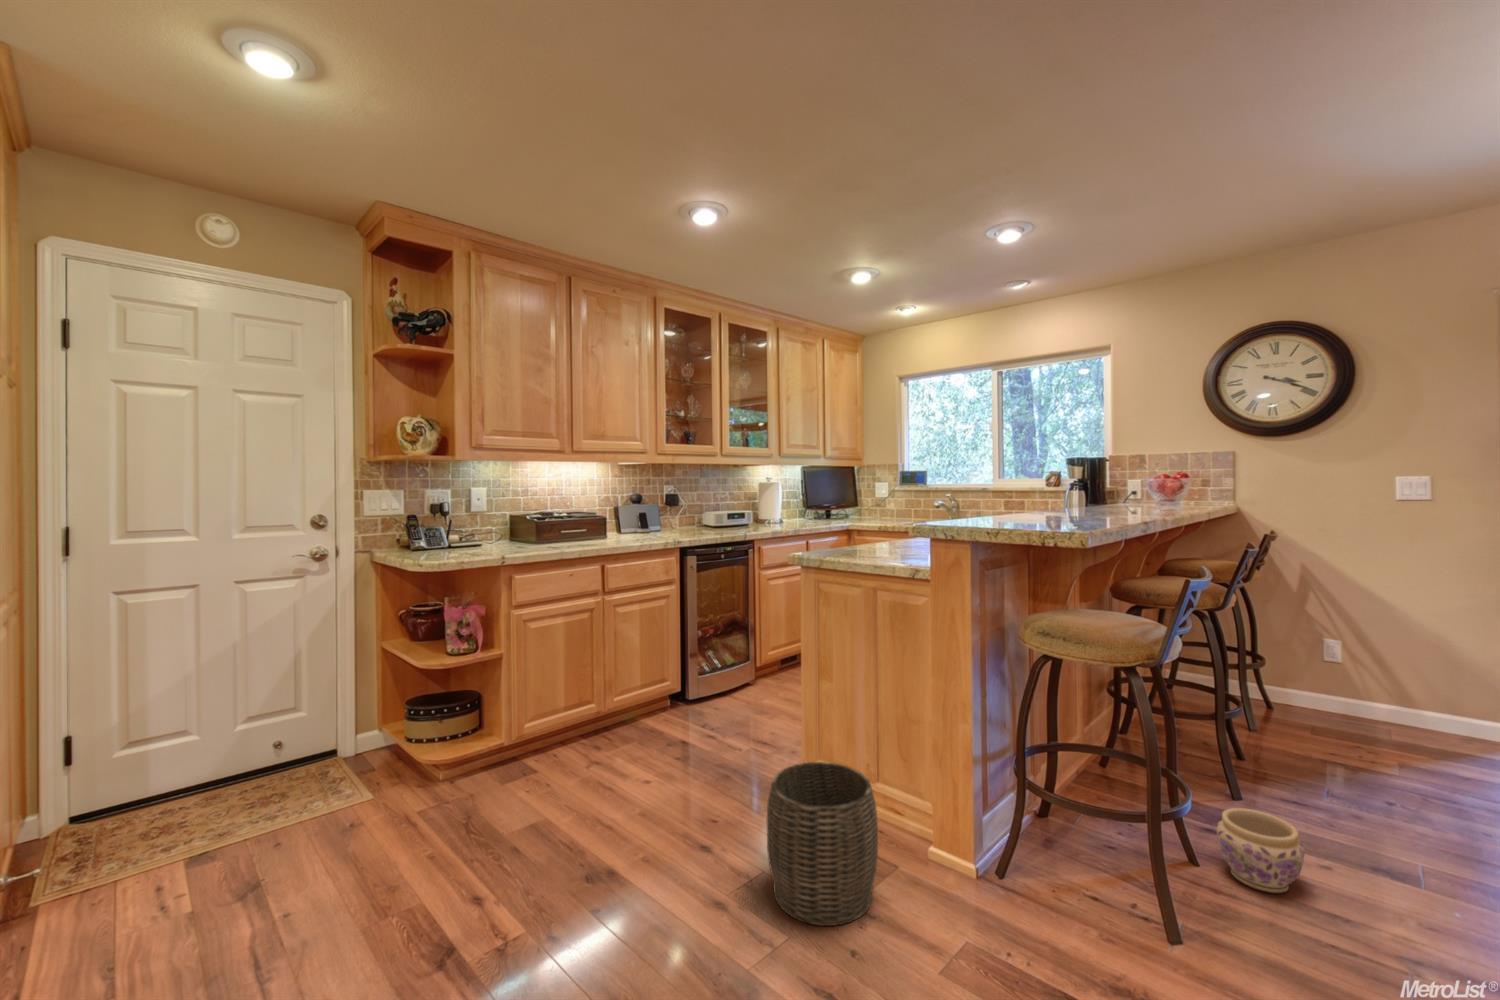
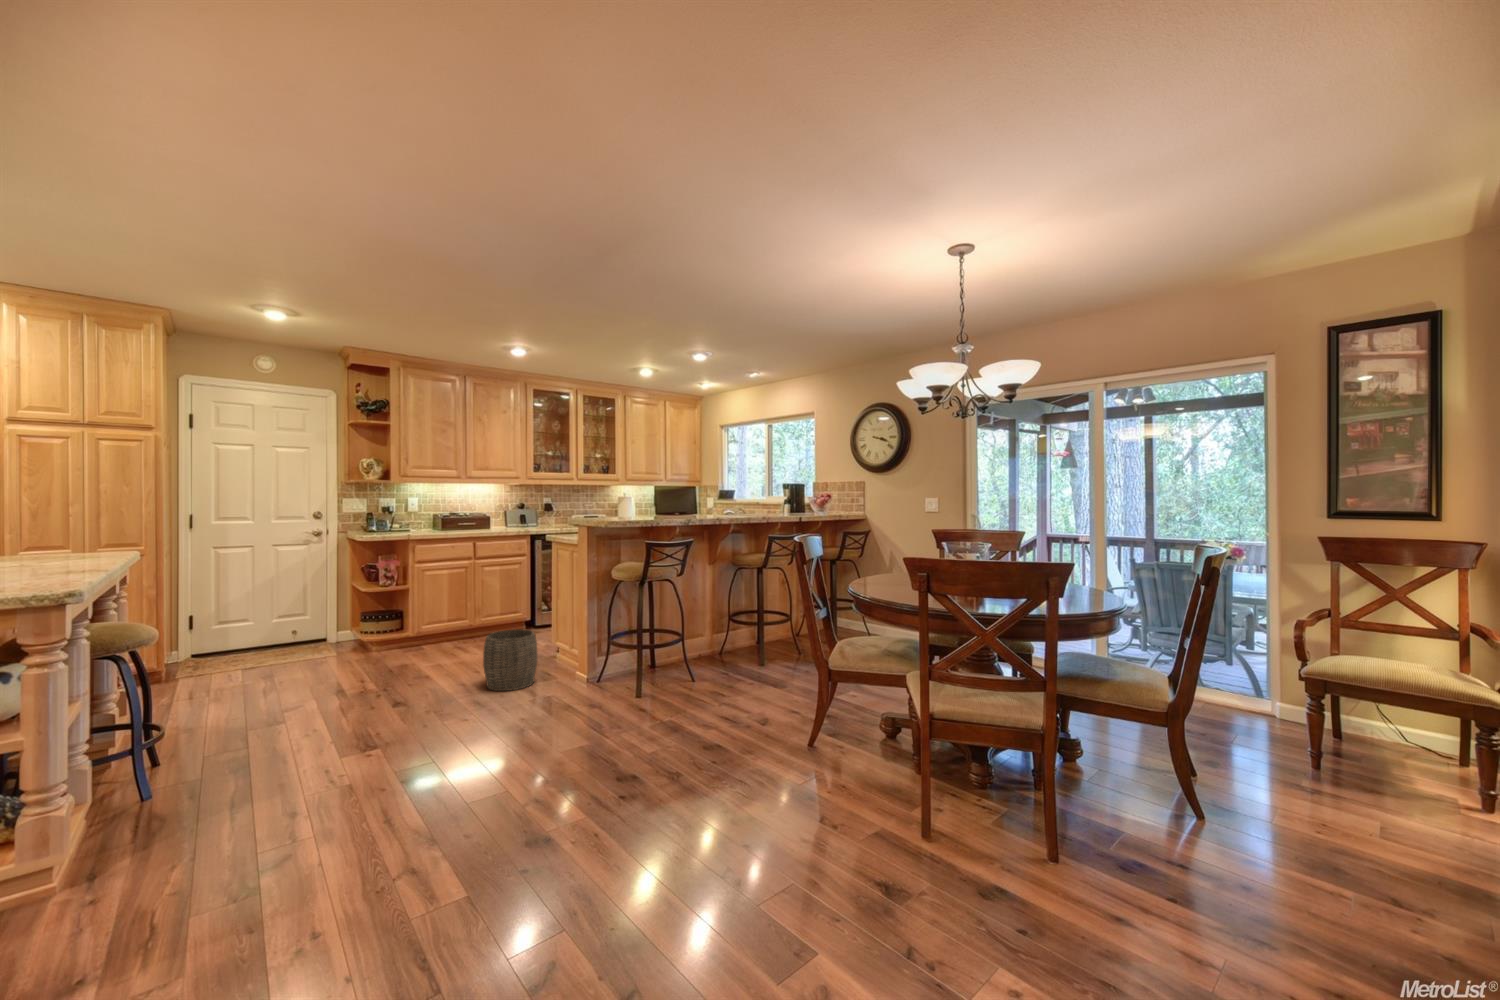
planter: present [1217,808,1304,894] -> none [695,655,727,689]

